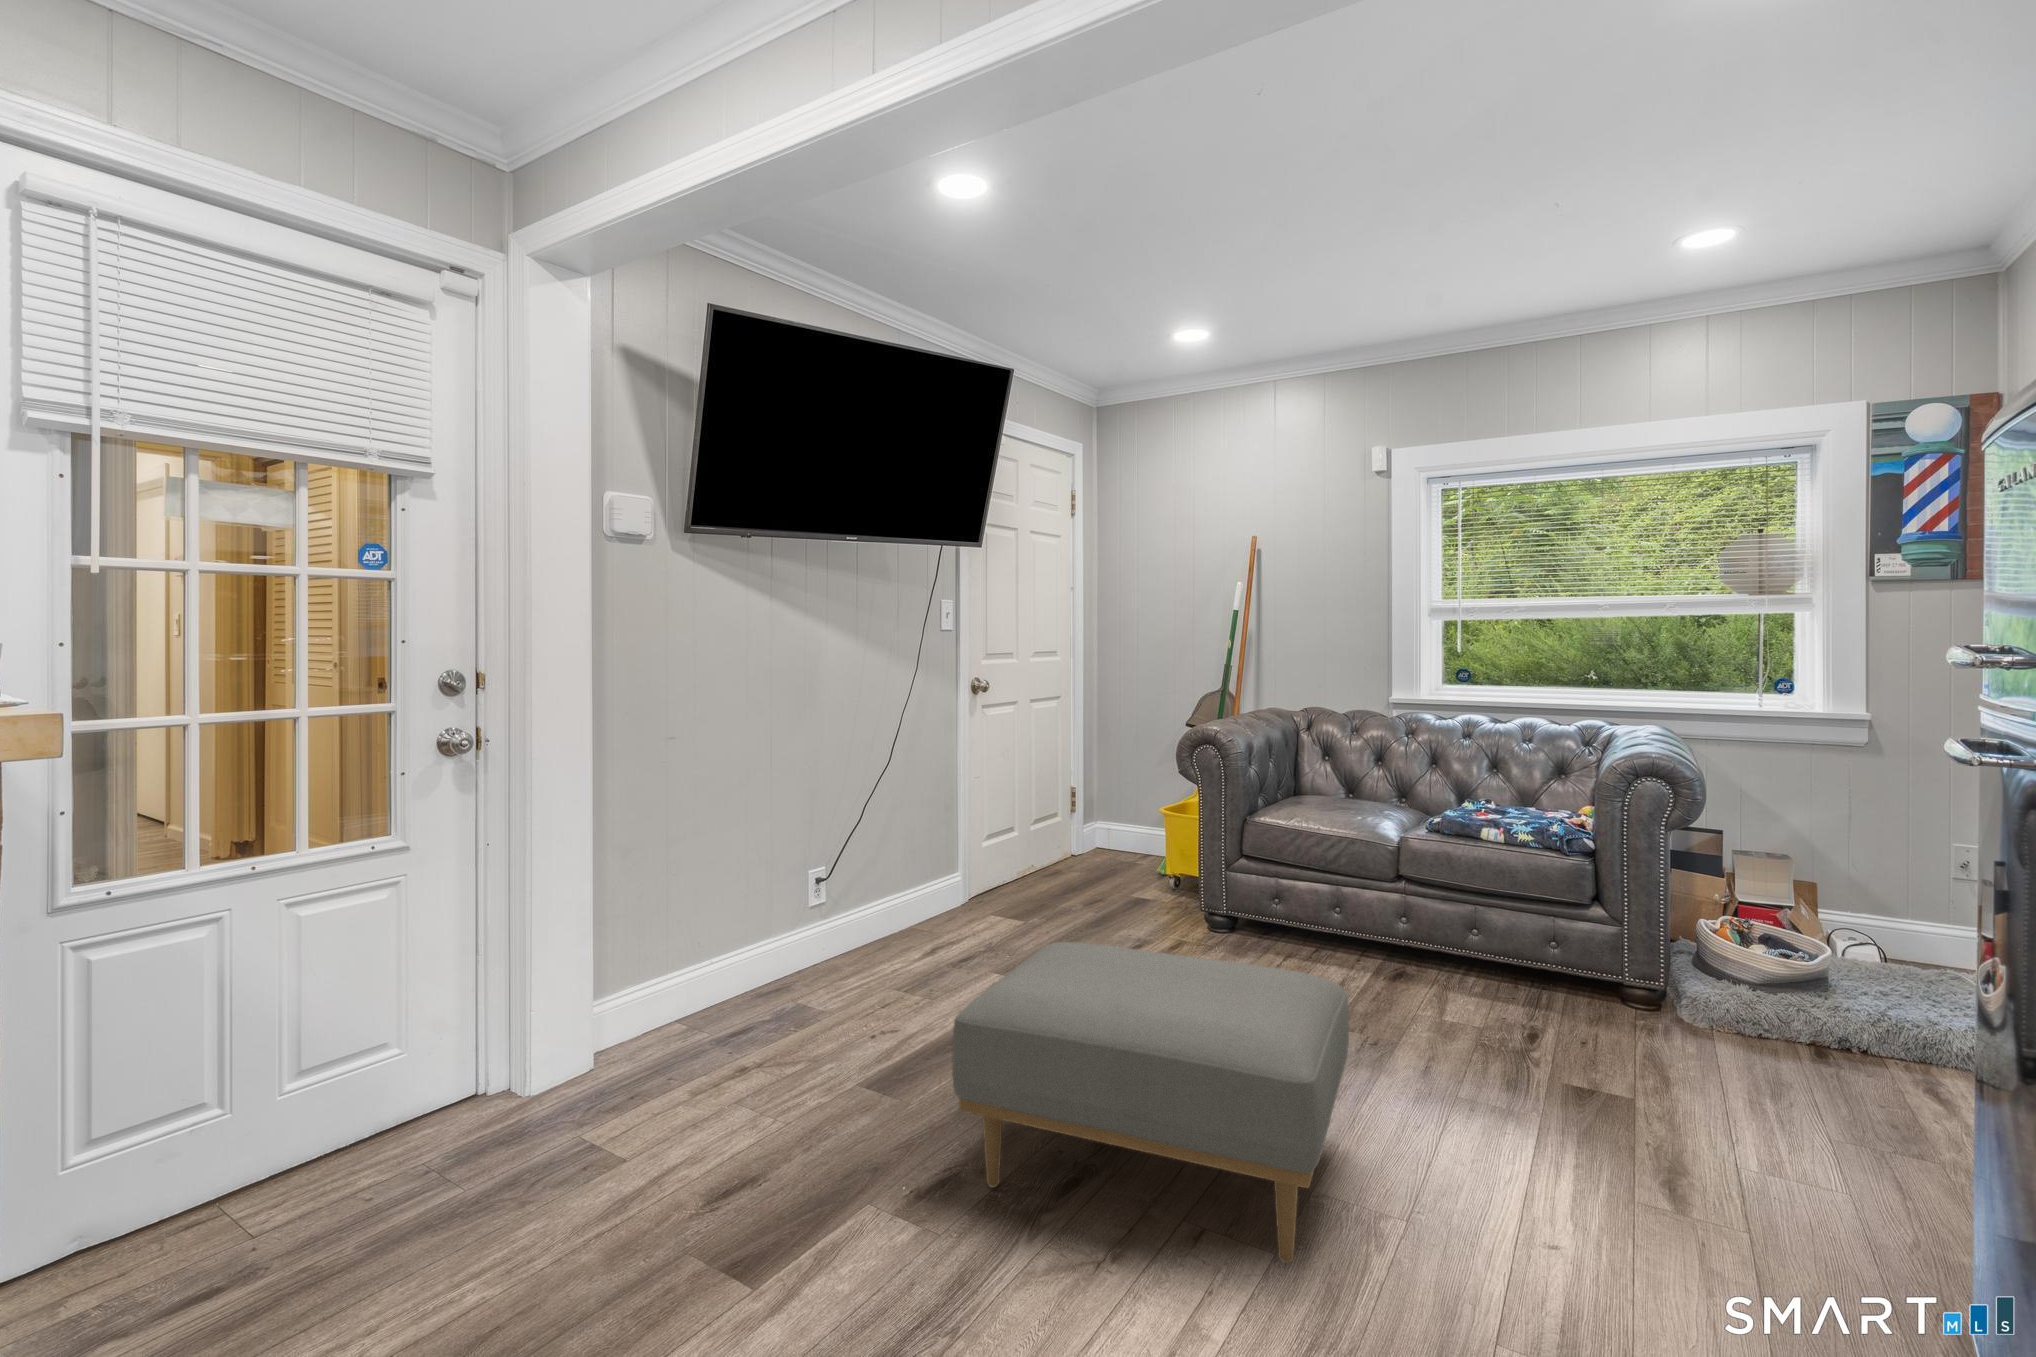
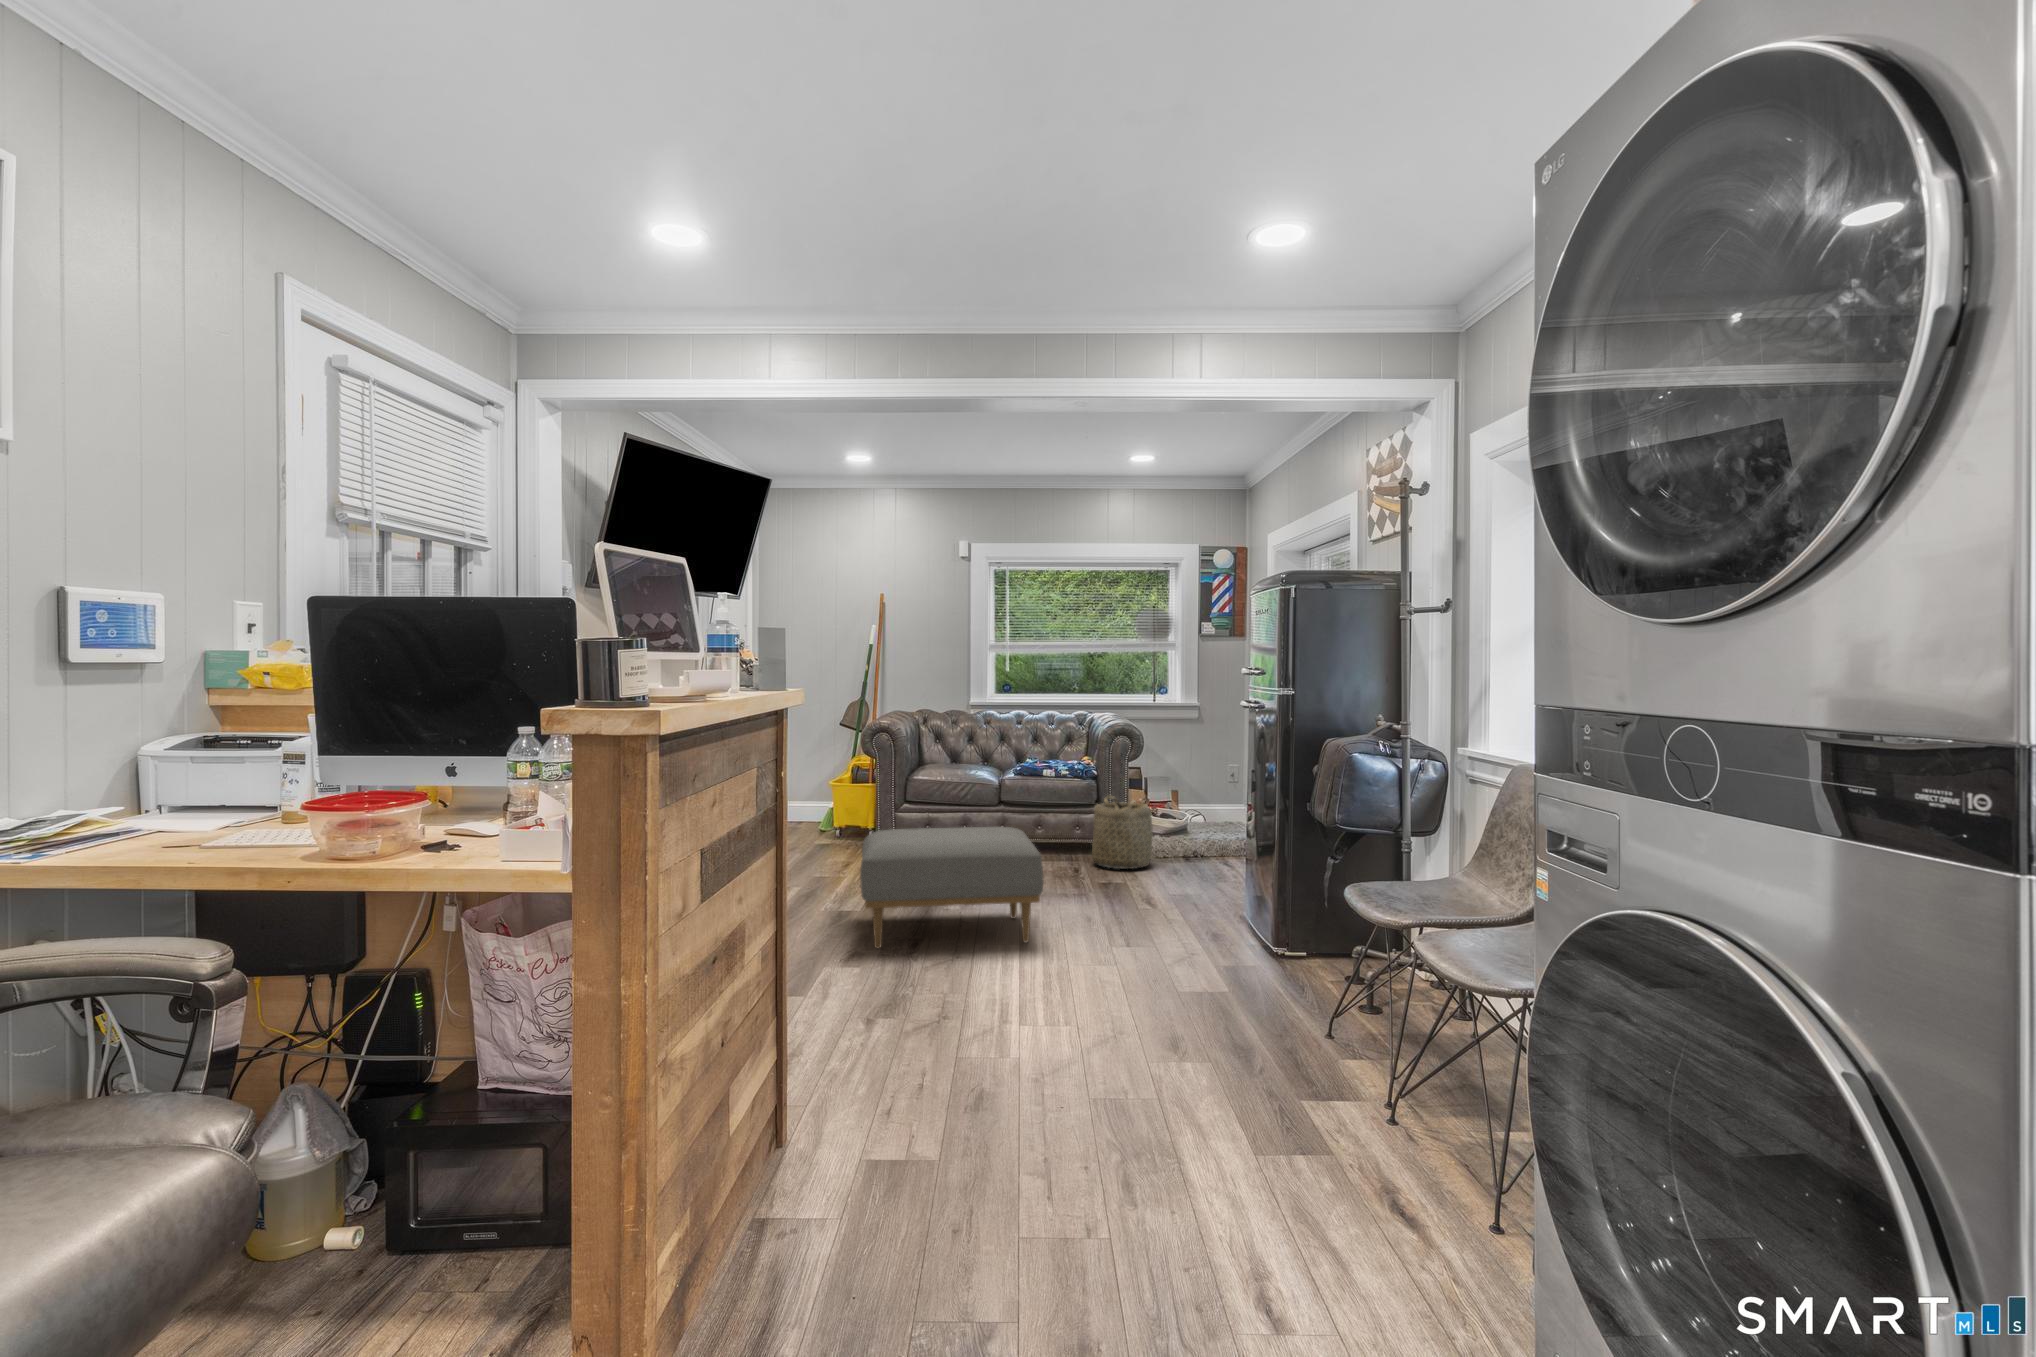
basket: none [1571,896,1715,1058] -> present [1092,796,1153,869]

